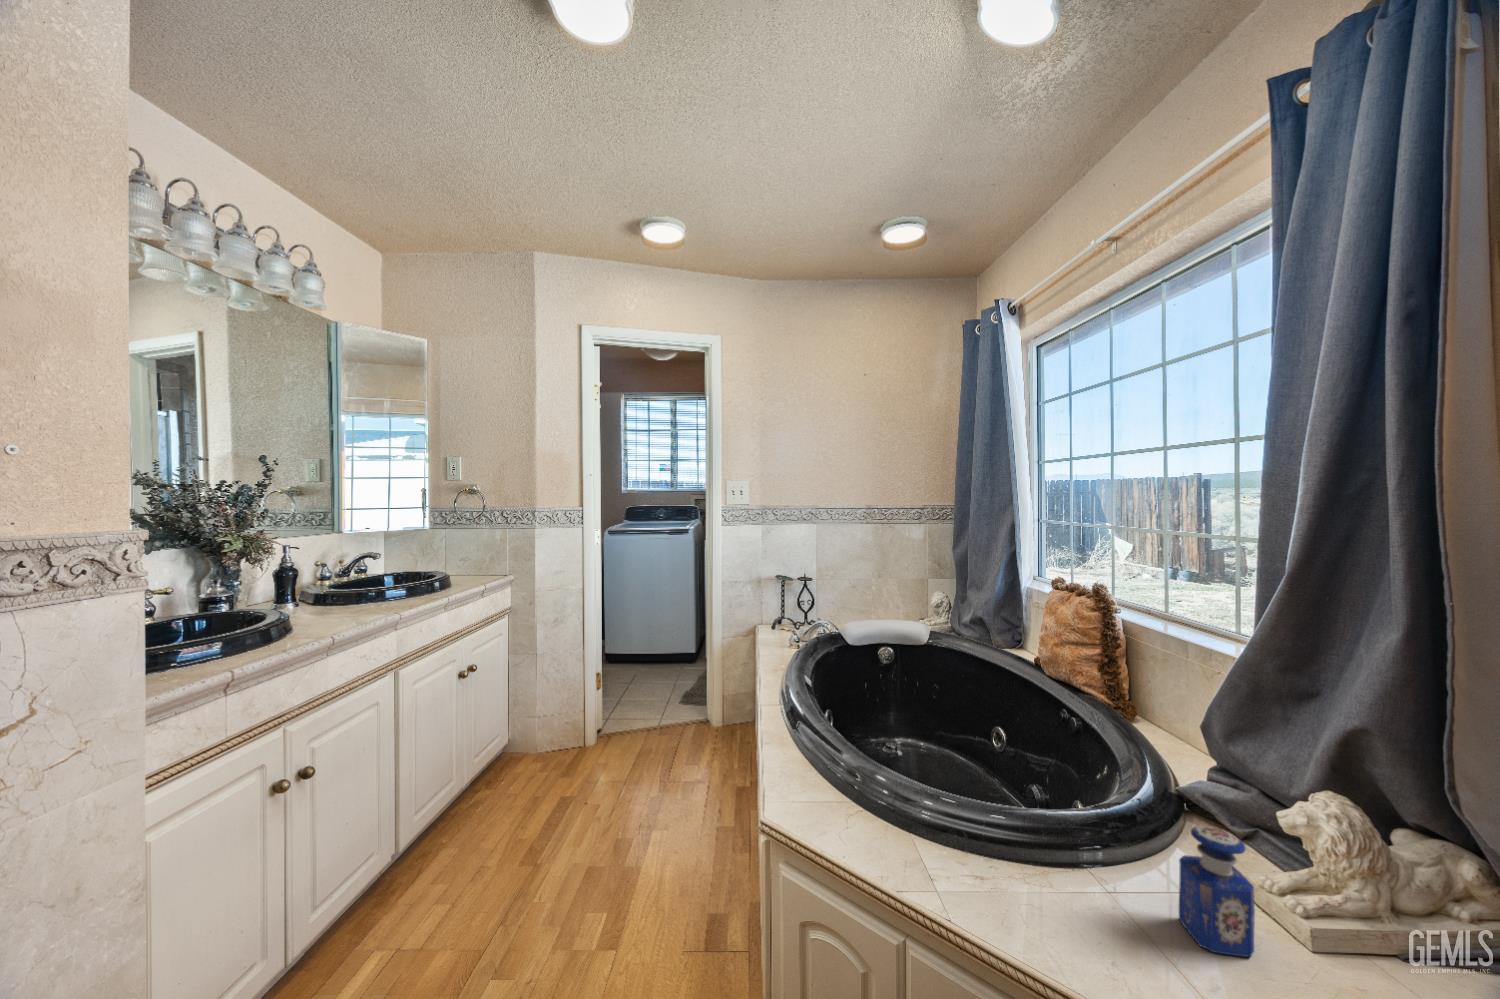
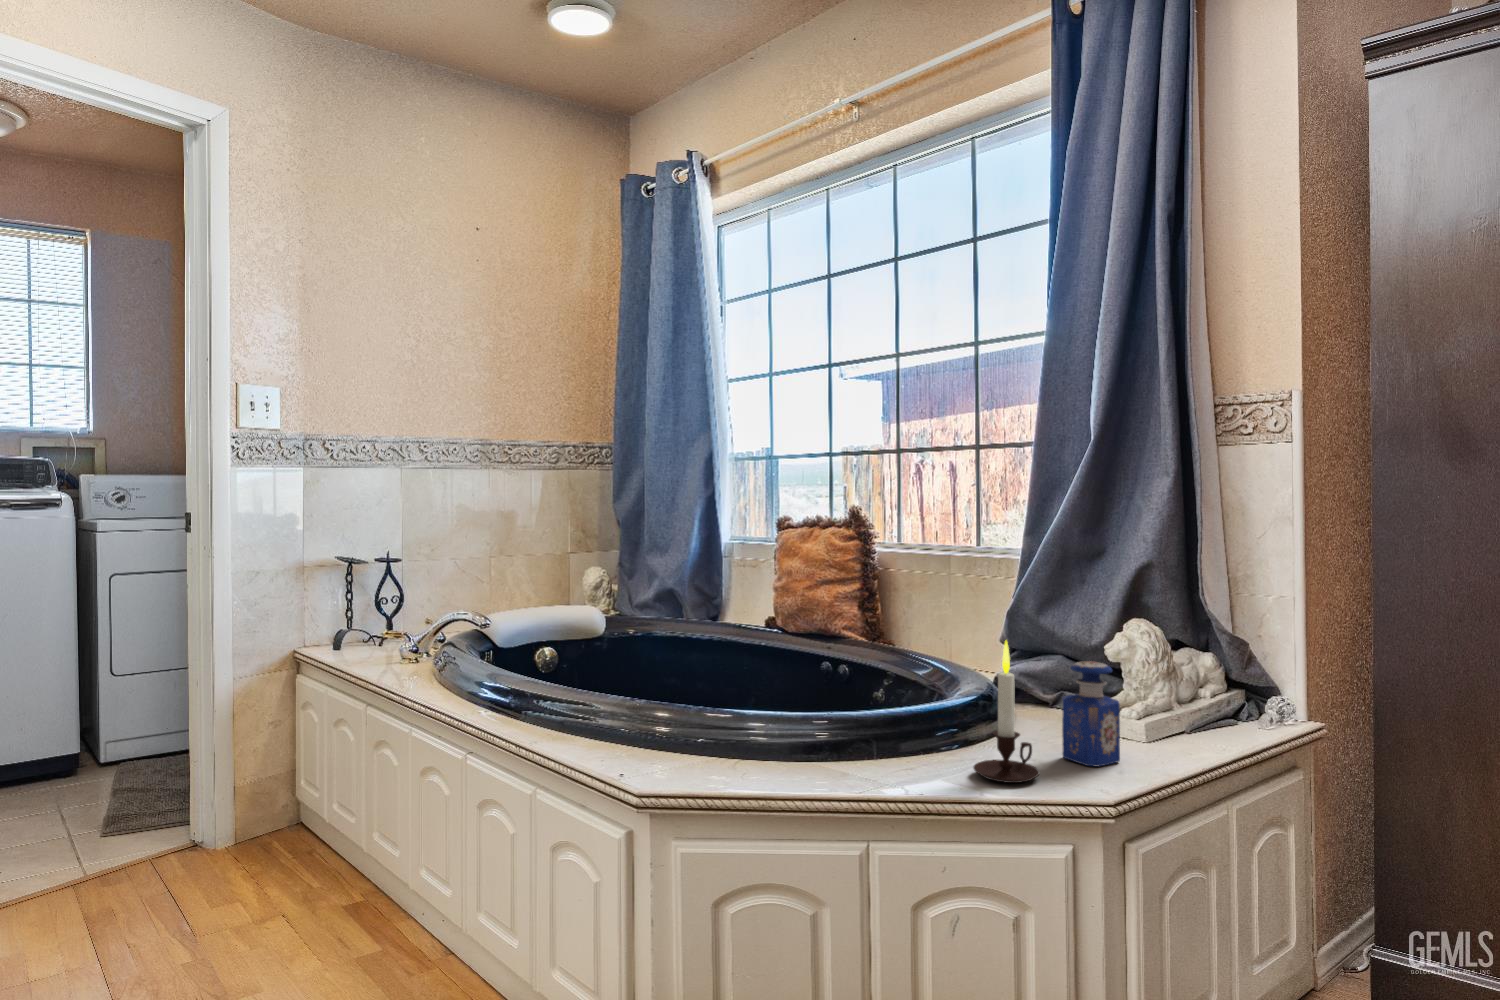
candle: none [1048,784,1129,936] -> present [973,641,1039,783]

